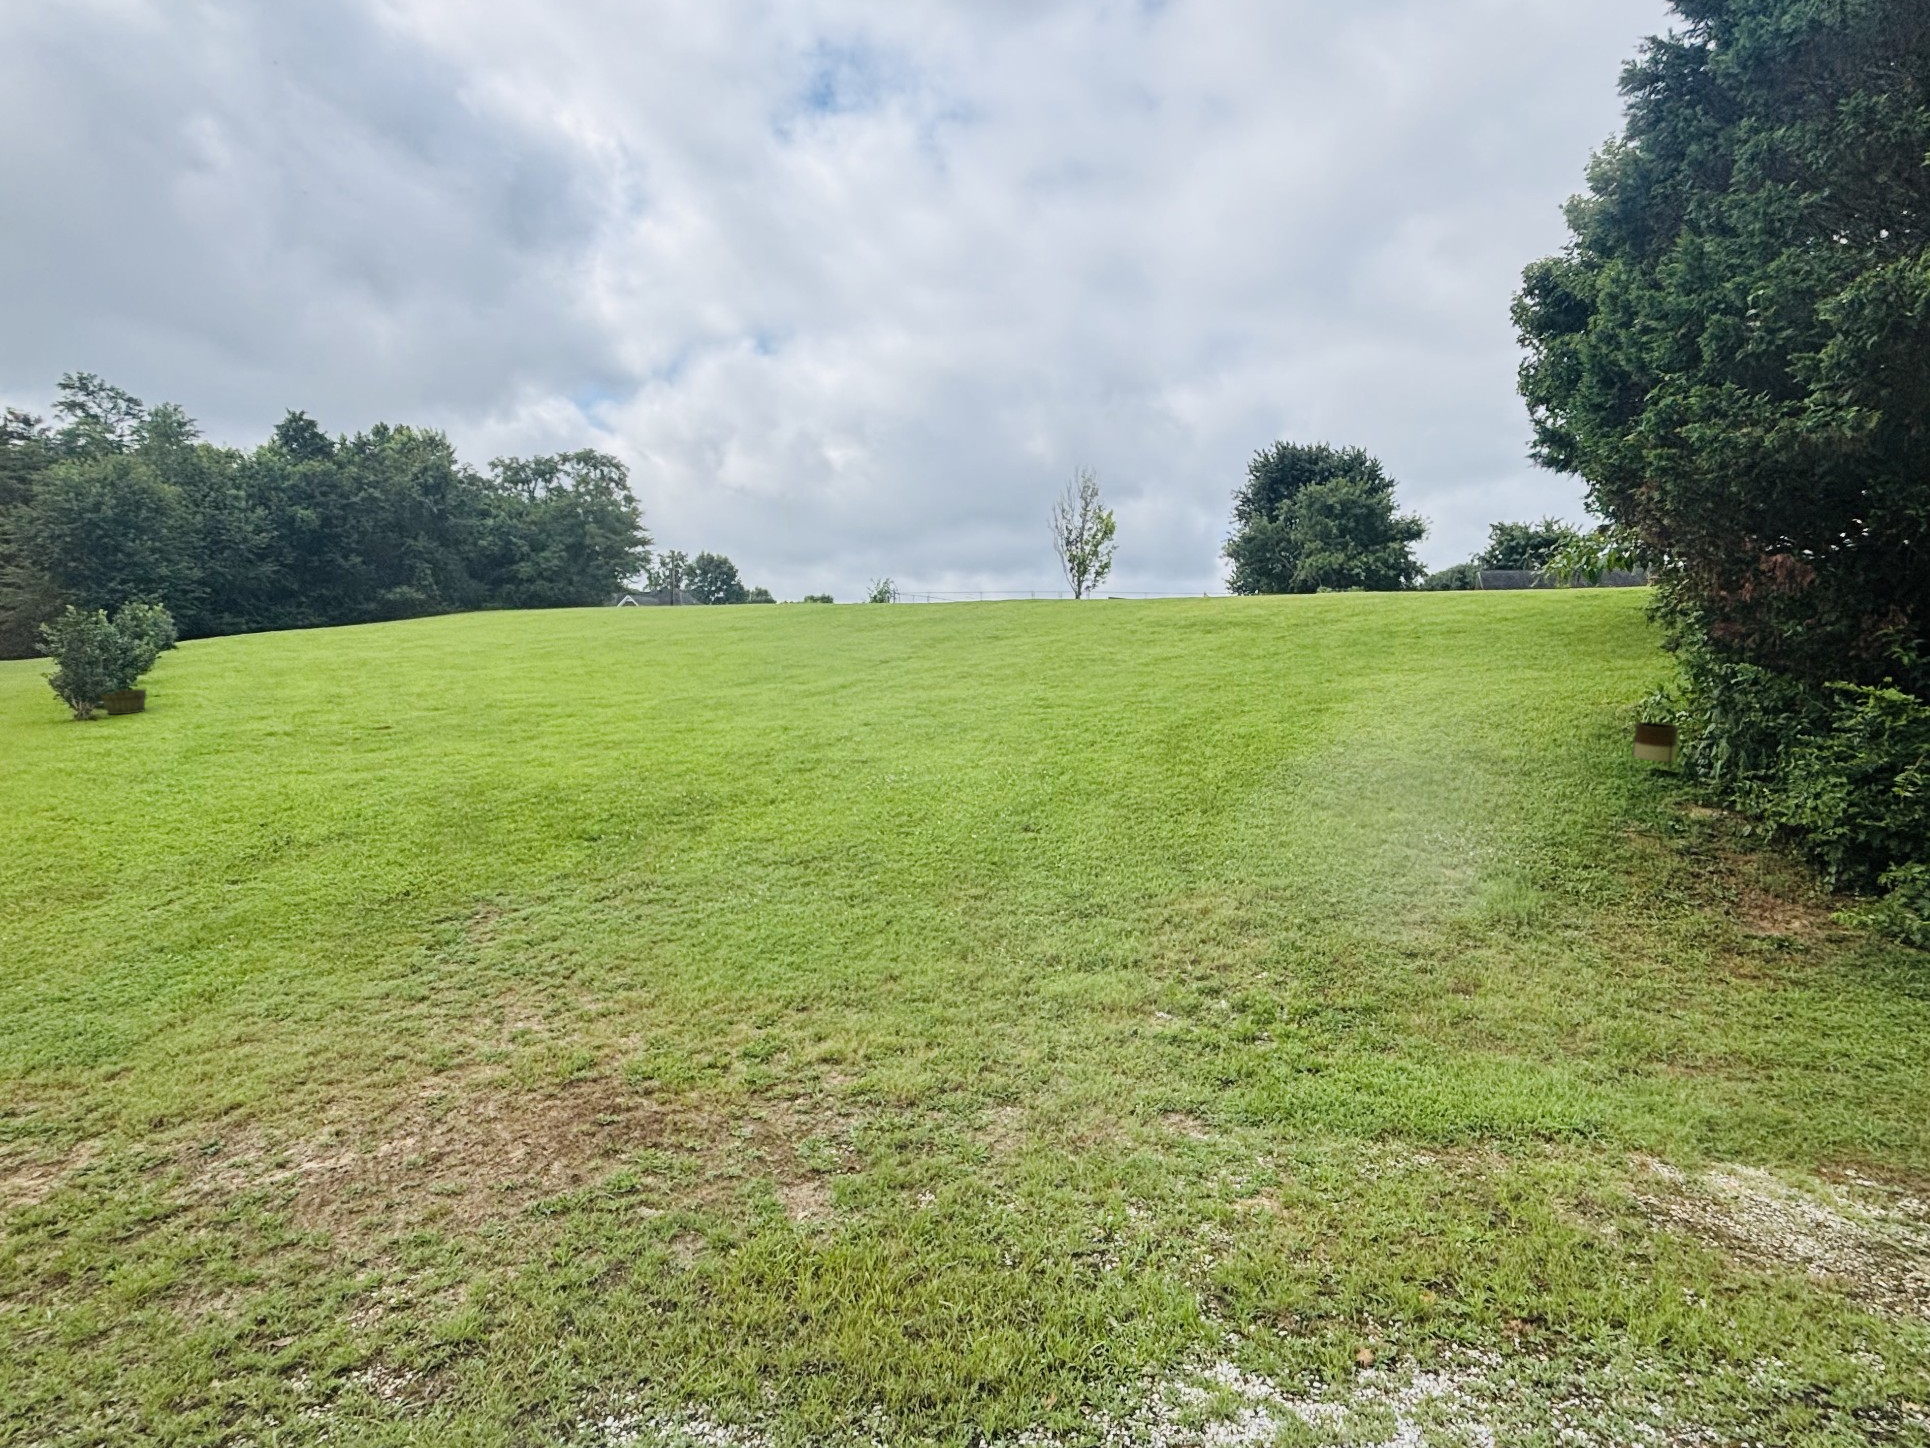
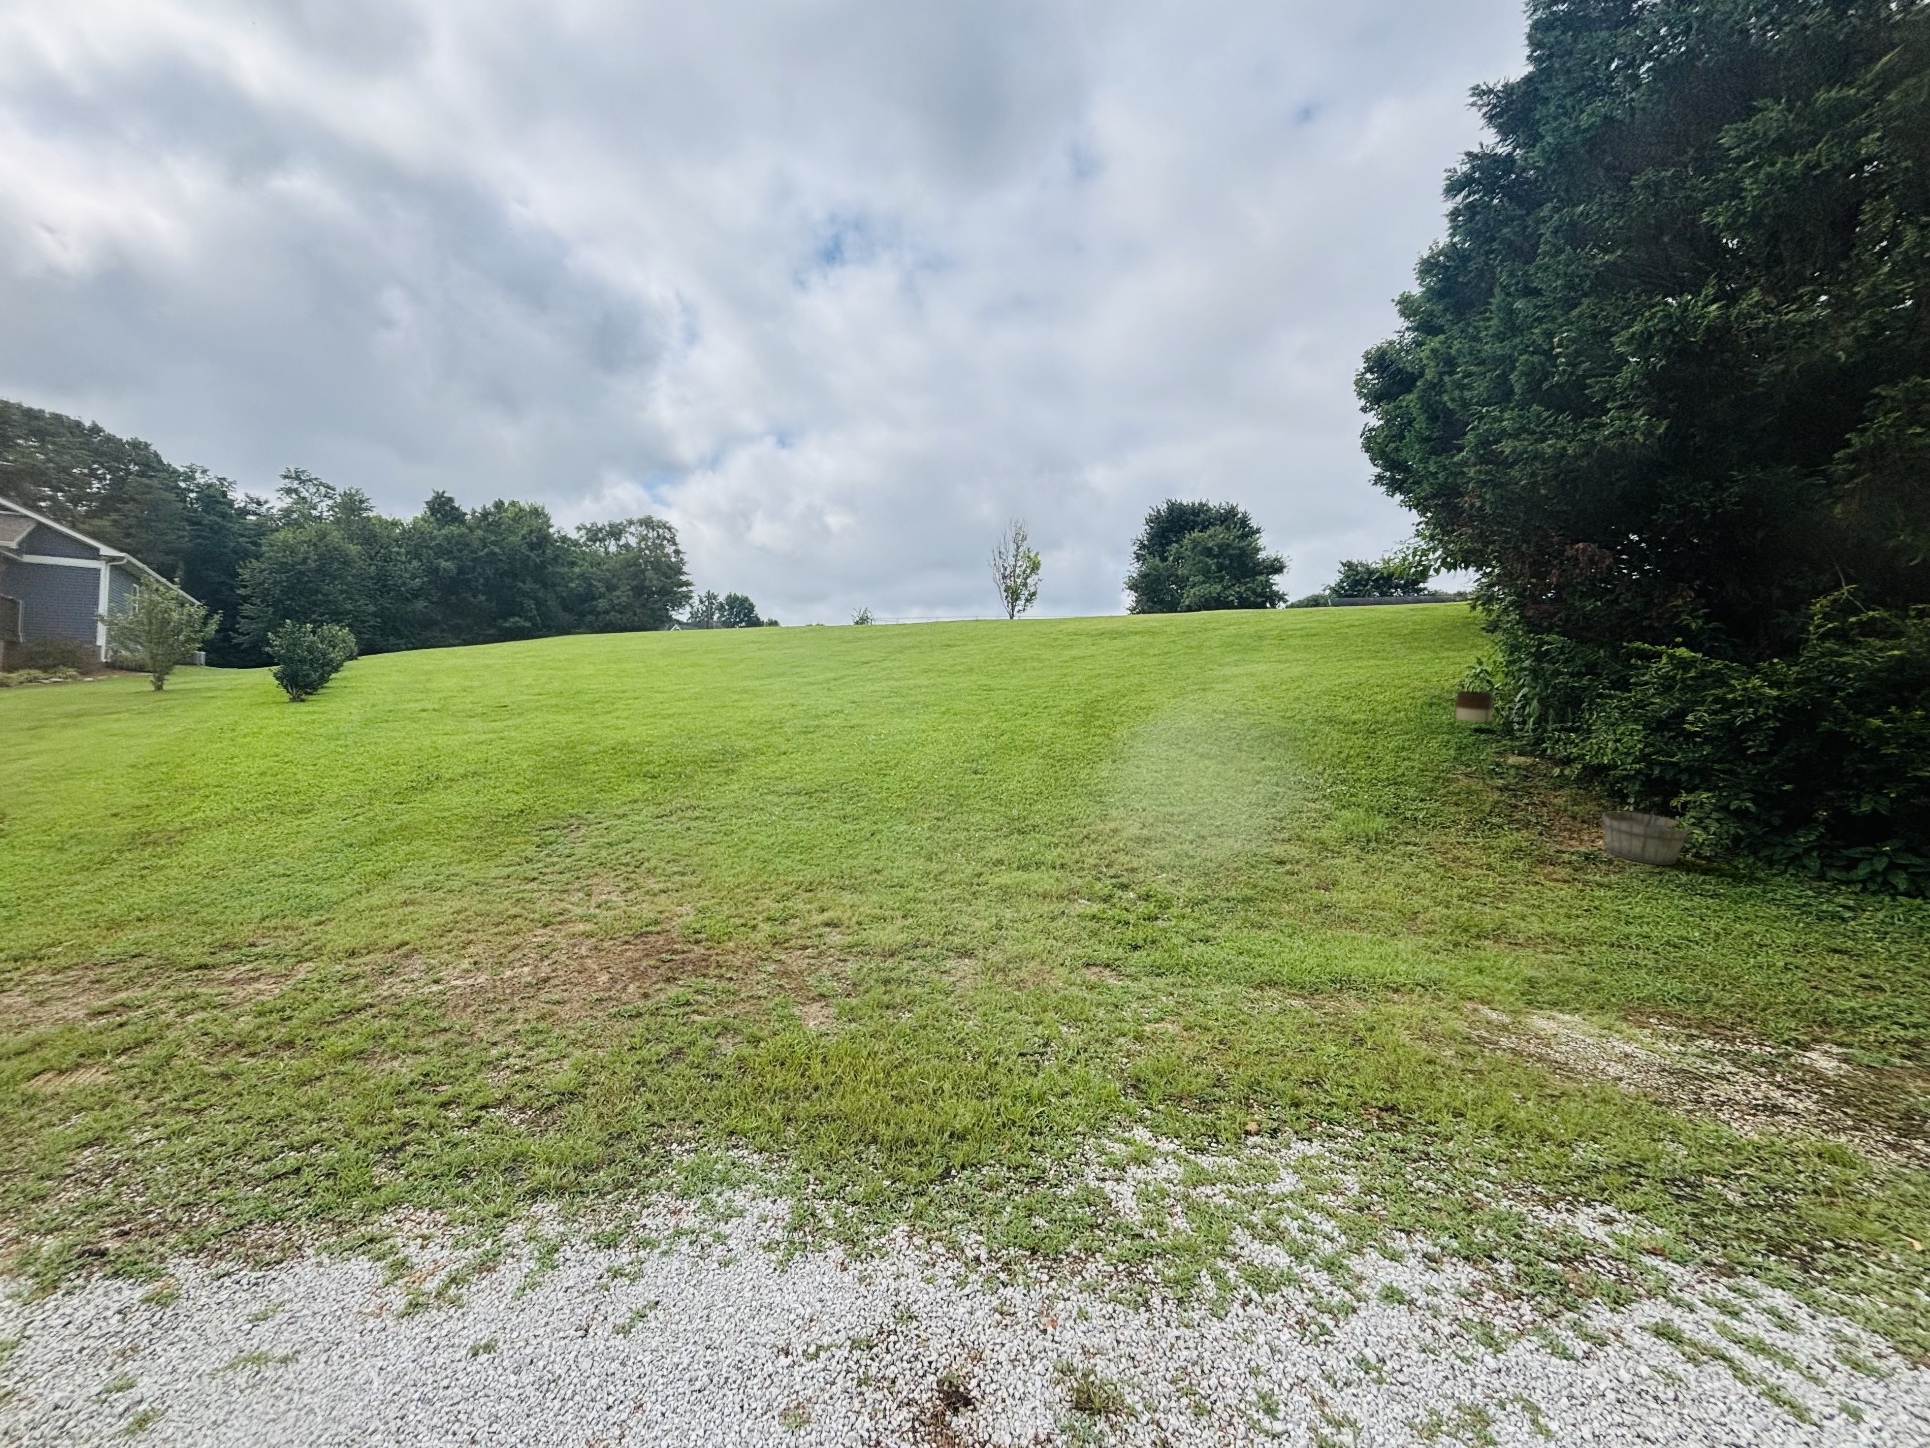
wooden bucket: present [100,688,146,714] -> present [1602,811,1689,865]

